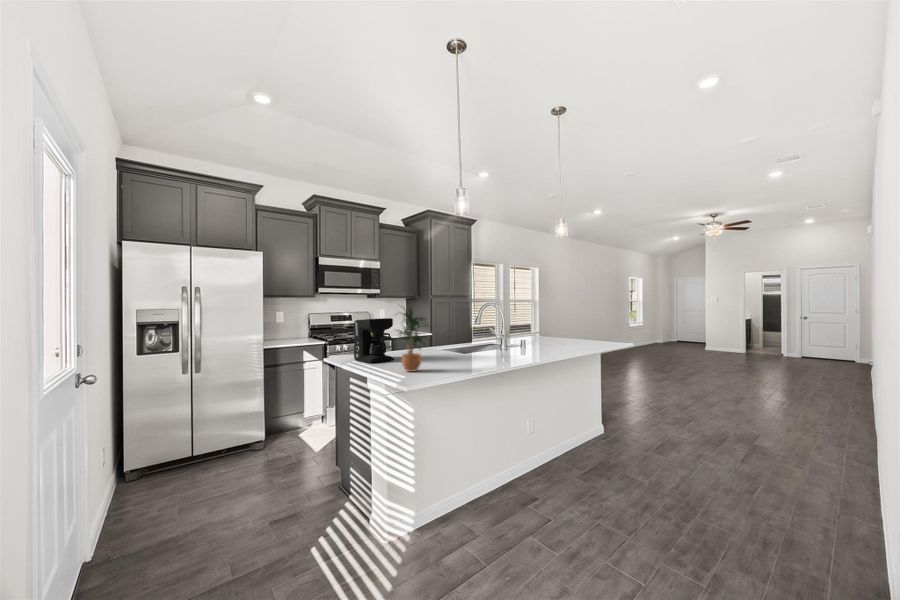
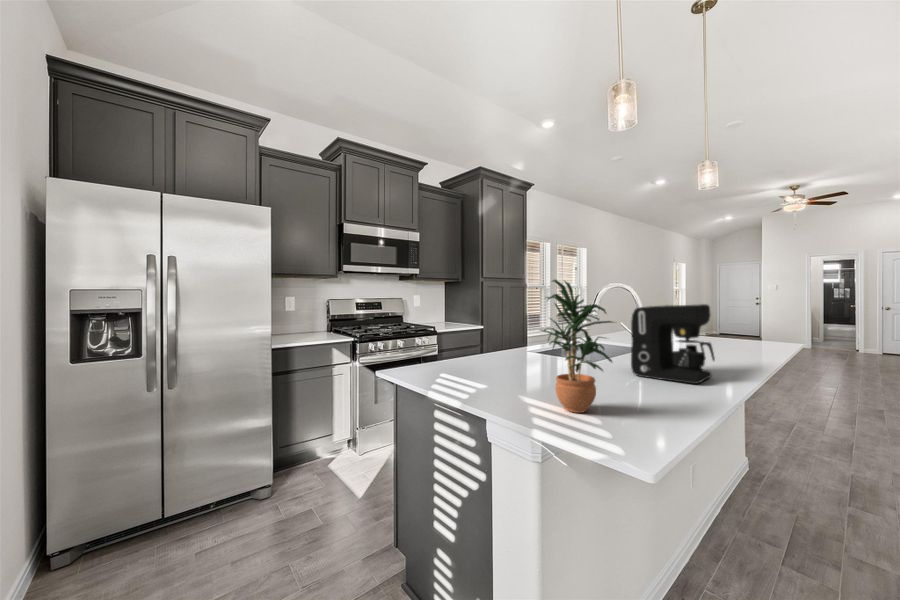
coffee maker: present [354,318,394,363] -> present [631,304,715,384]

